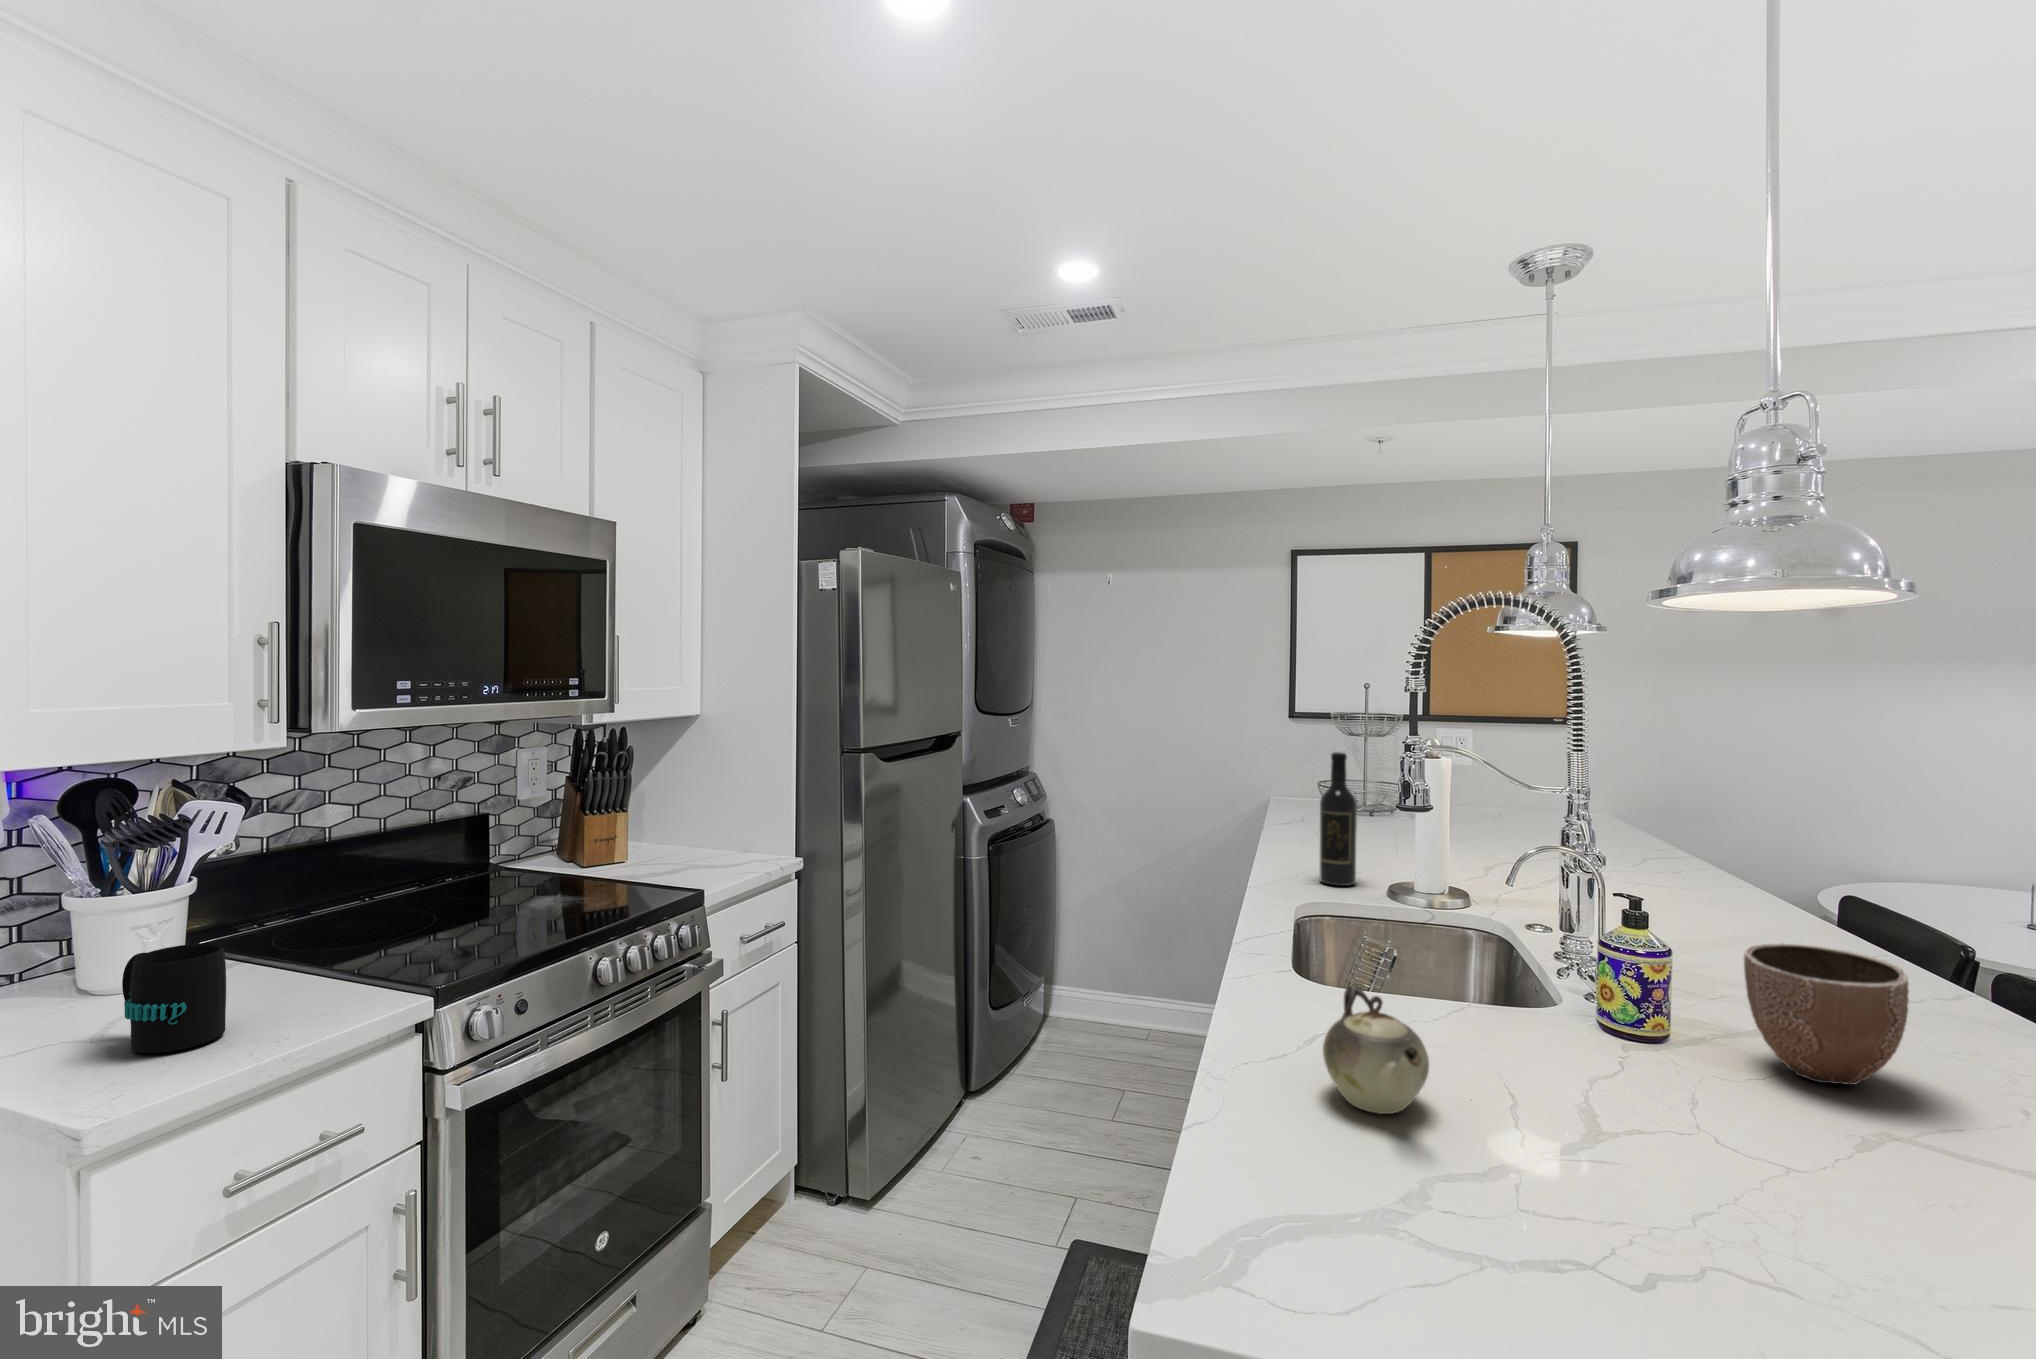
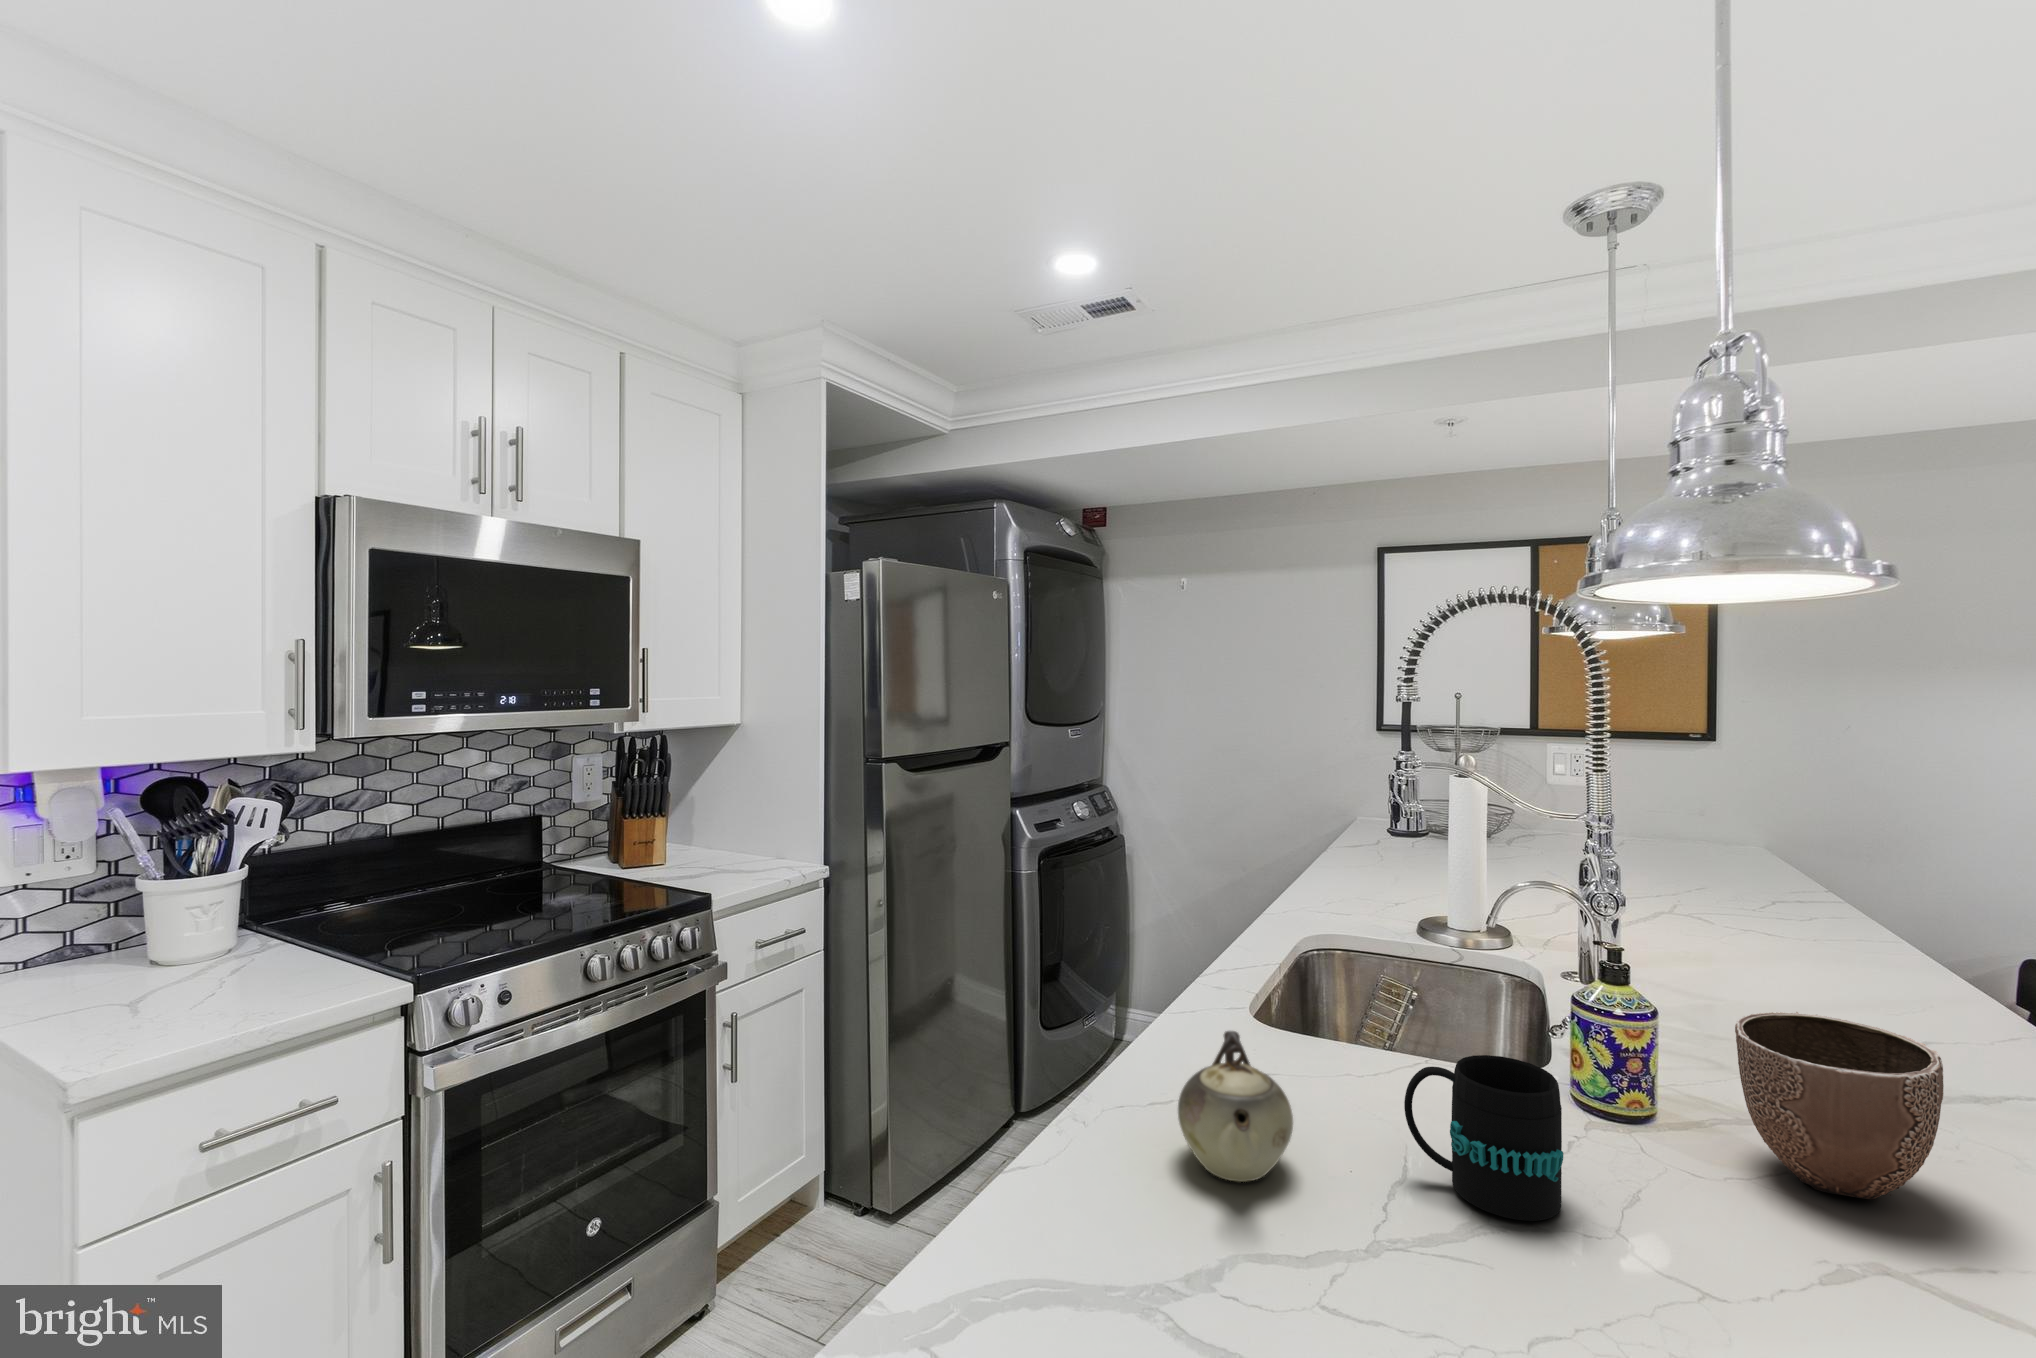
wine bottle: present [1319,752,1357,886] -> none [1345,769,1386,916]
mug: present [122,943,226,1053] -> present [1404,1055,1563,1221]

